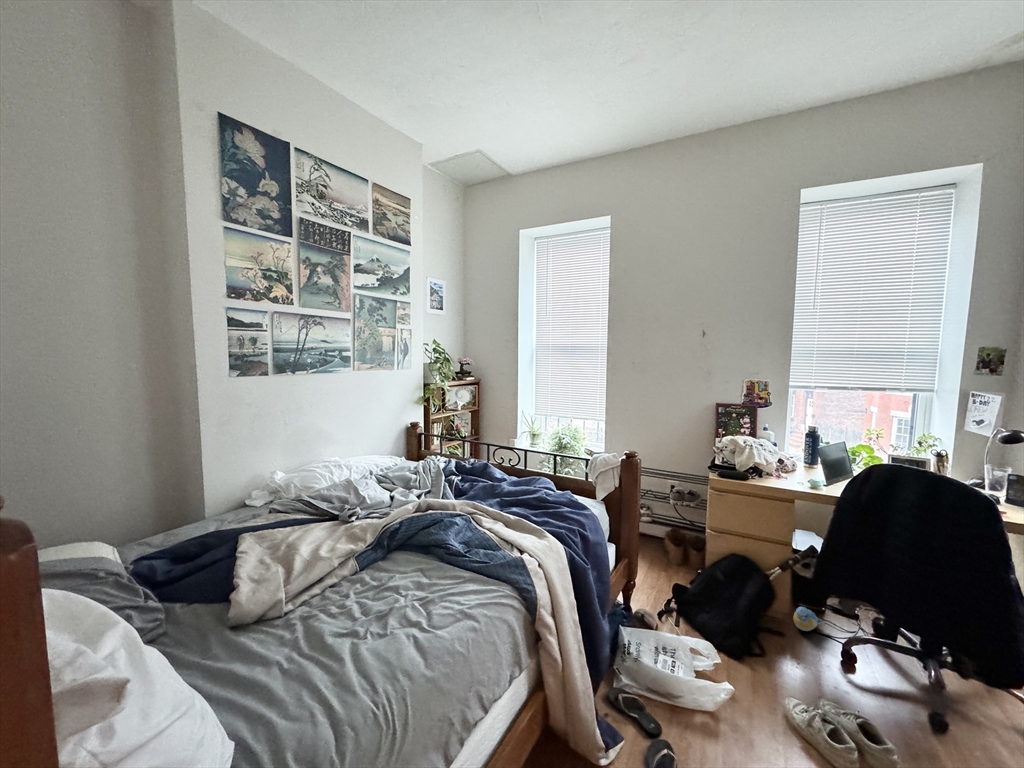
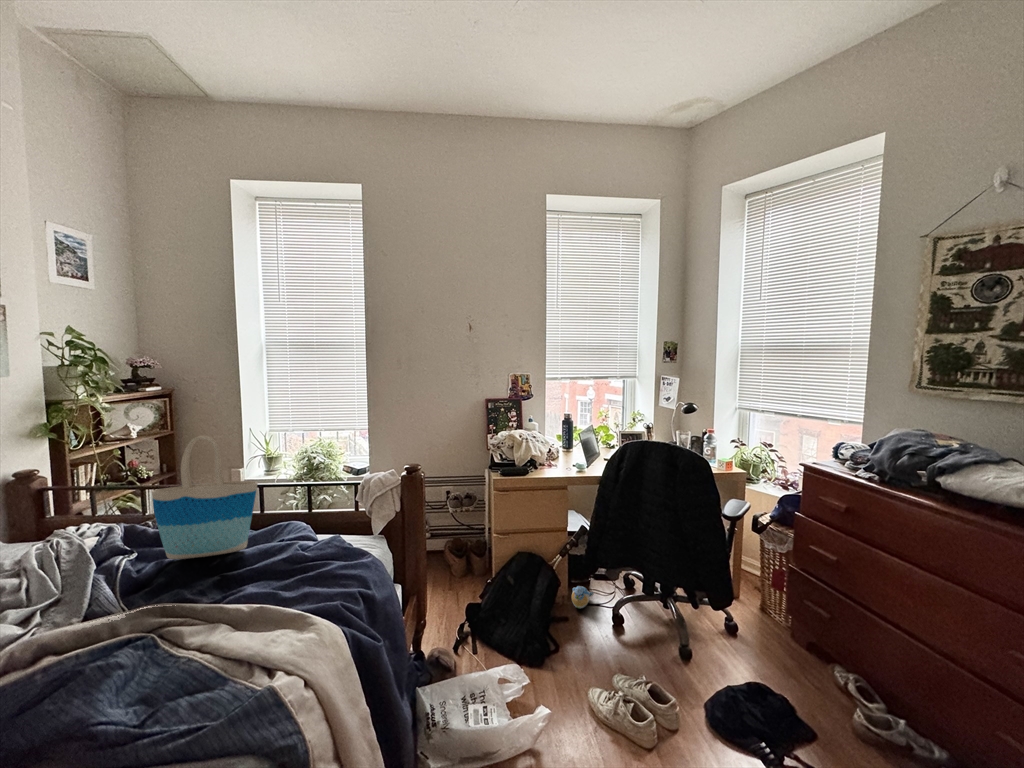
tote bag: none [470,411,523,487] -> present [152,436,257,559]

